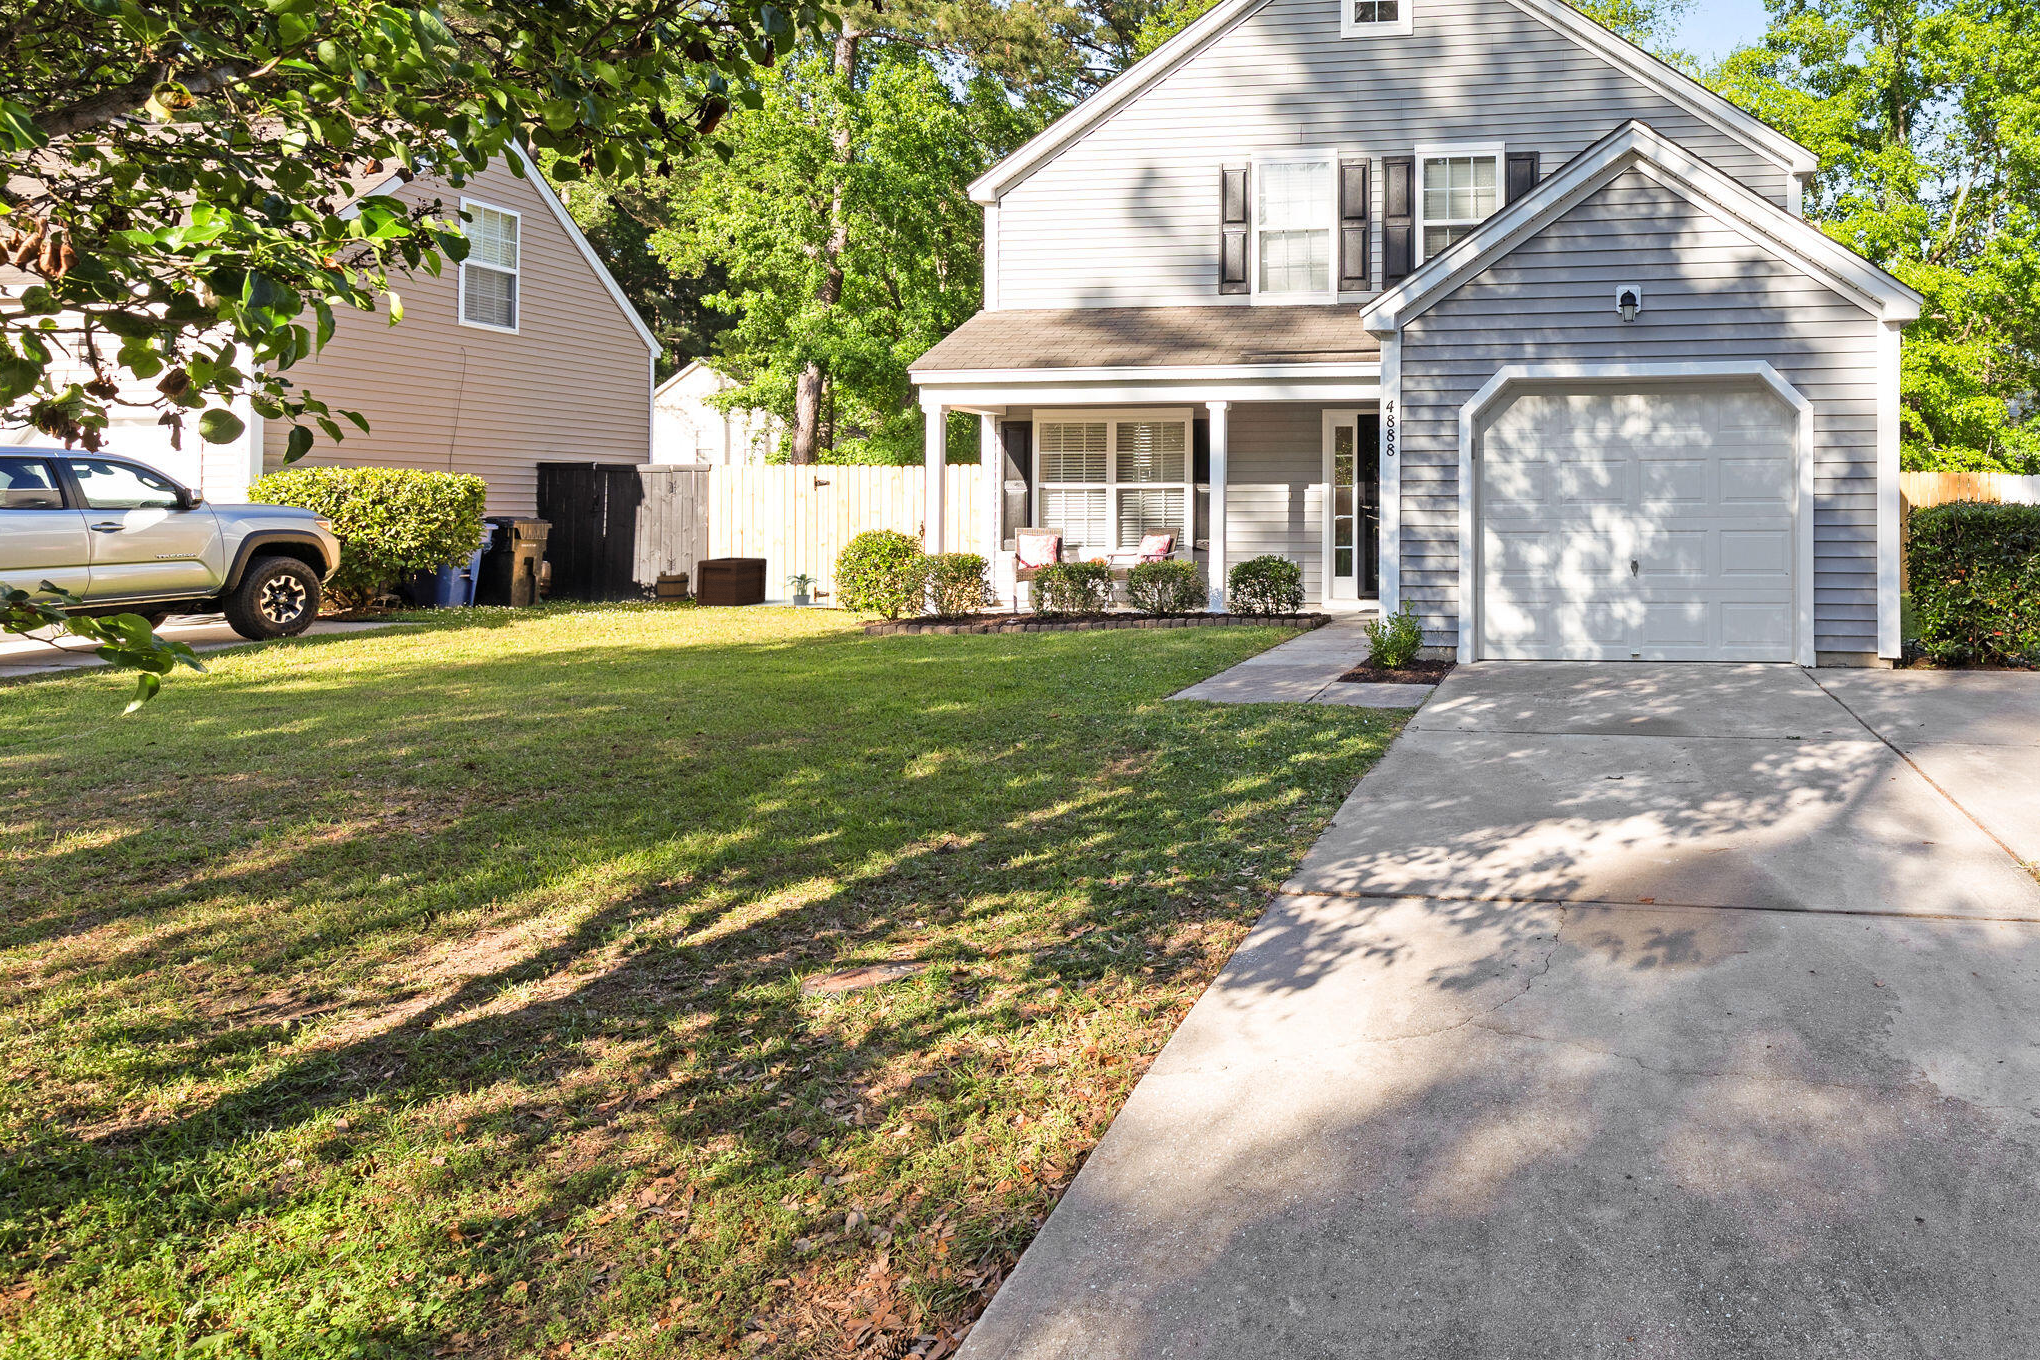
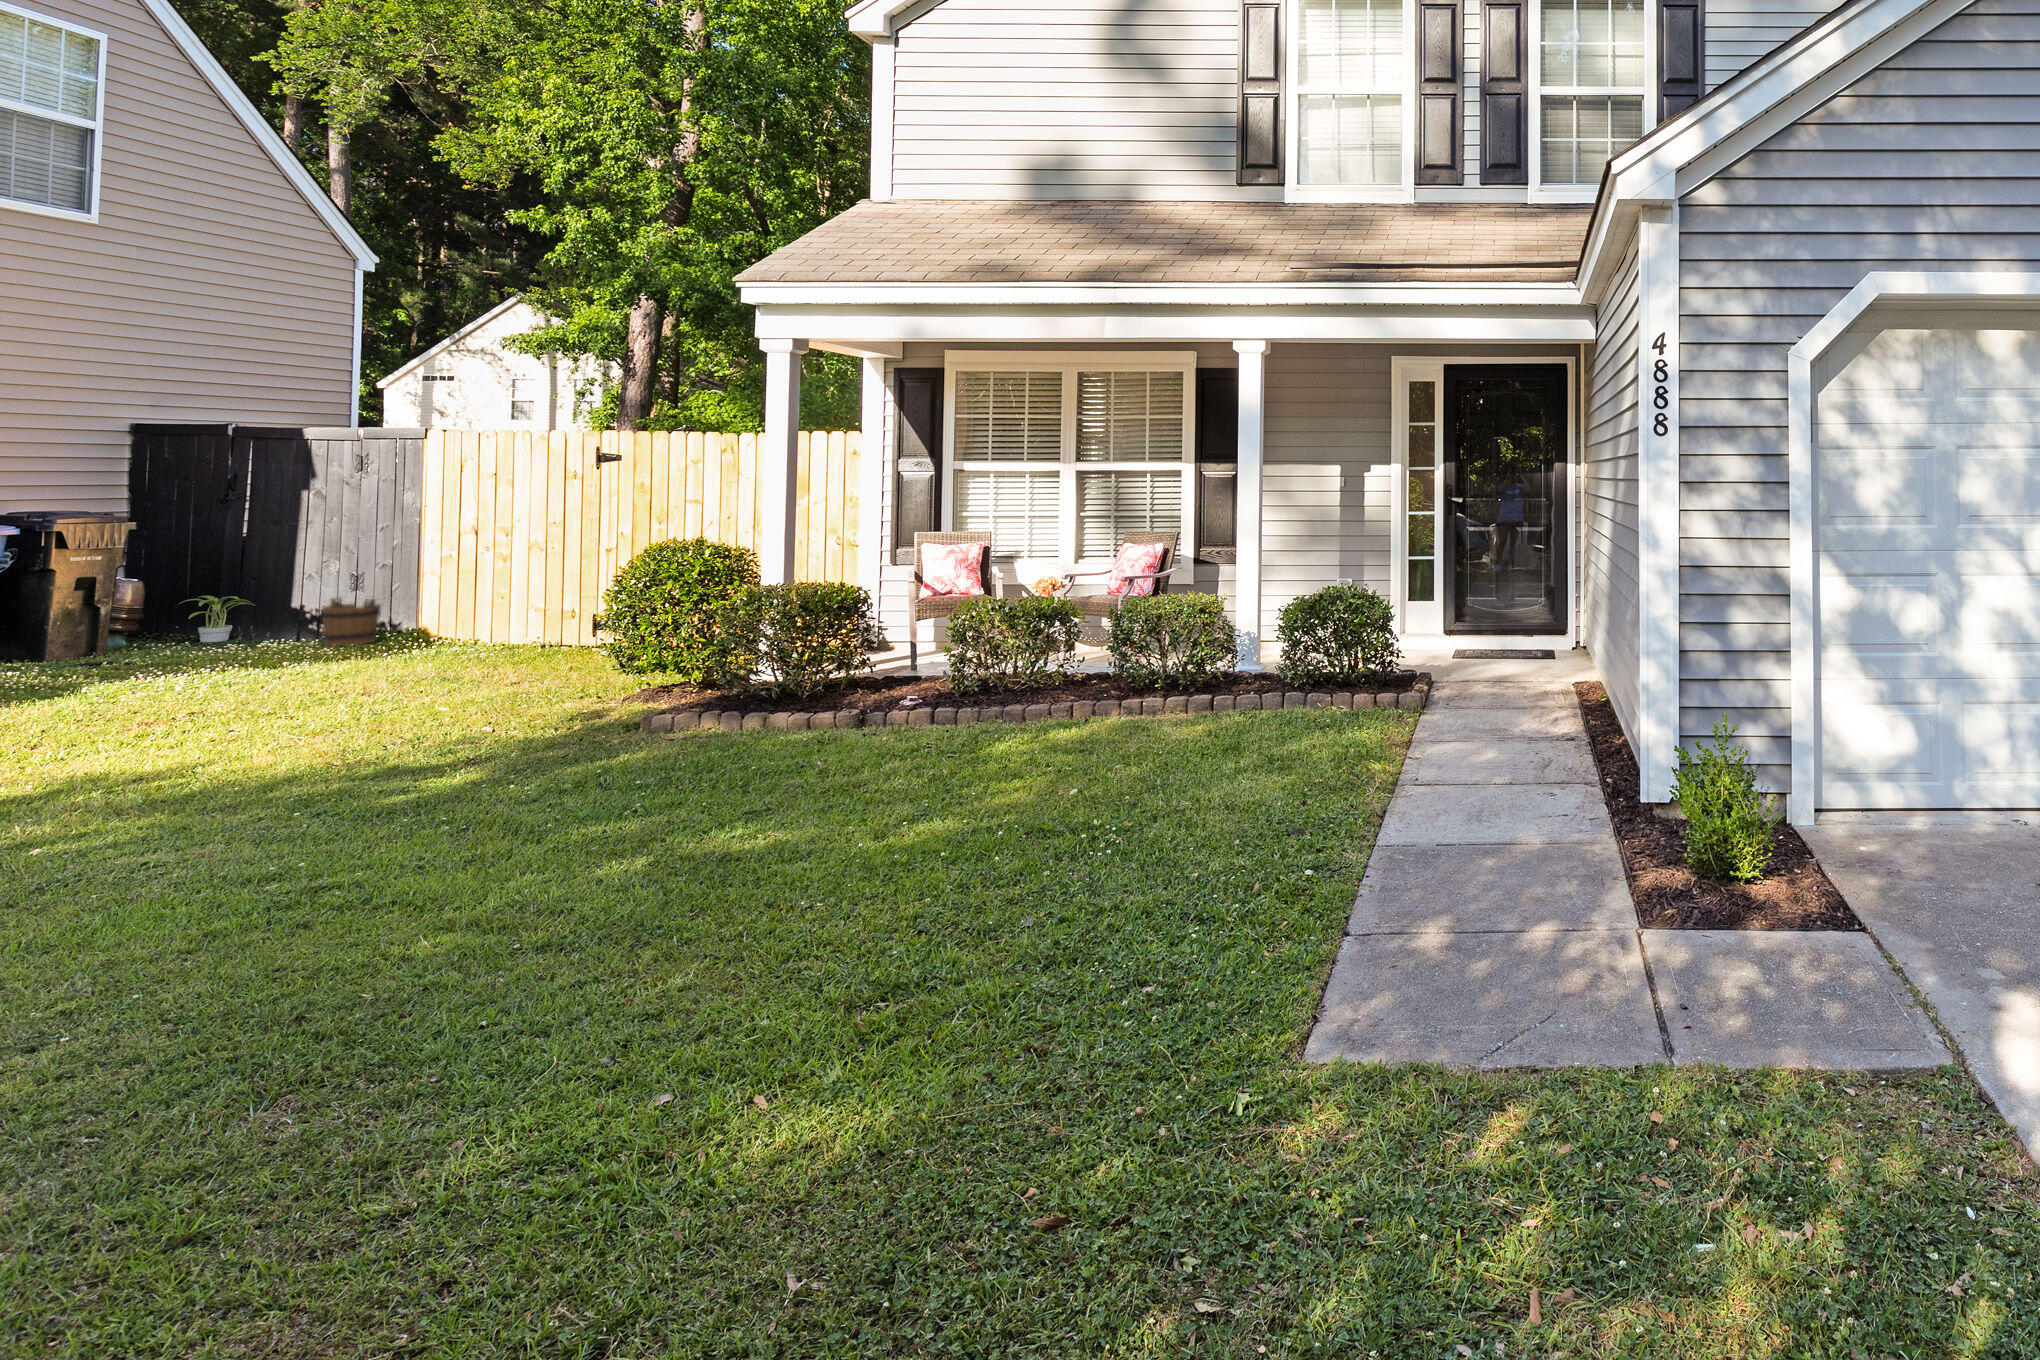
wooden crate: present [696,557,767,606] -> none [383,576,513,654]
potted plant: present [786,574,818,606] -> present [181,596,253,642]

